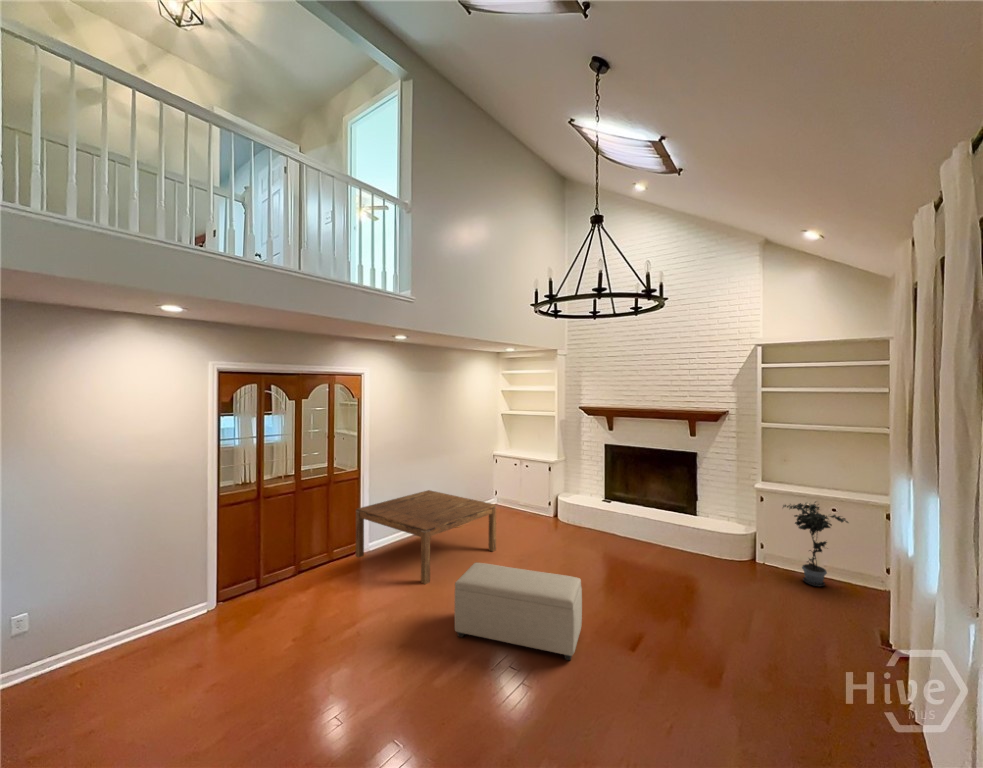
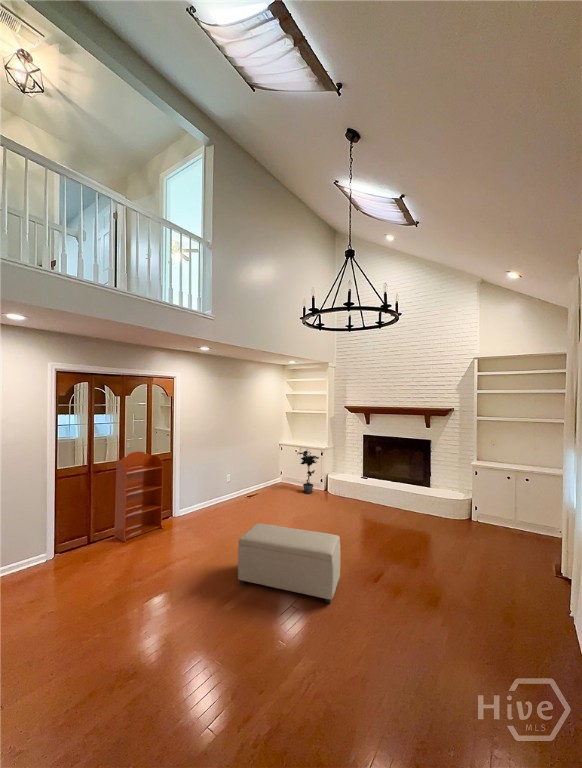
bookcase: none [292,471,352,586] -> present [114,452,163,542]
coffee table: present [356,490,496,584] -> none [168,468,278,542]
potted plant: present [783,503,848,586] -> present [297,451,319,494]

